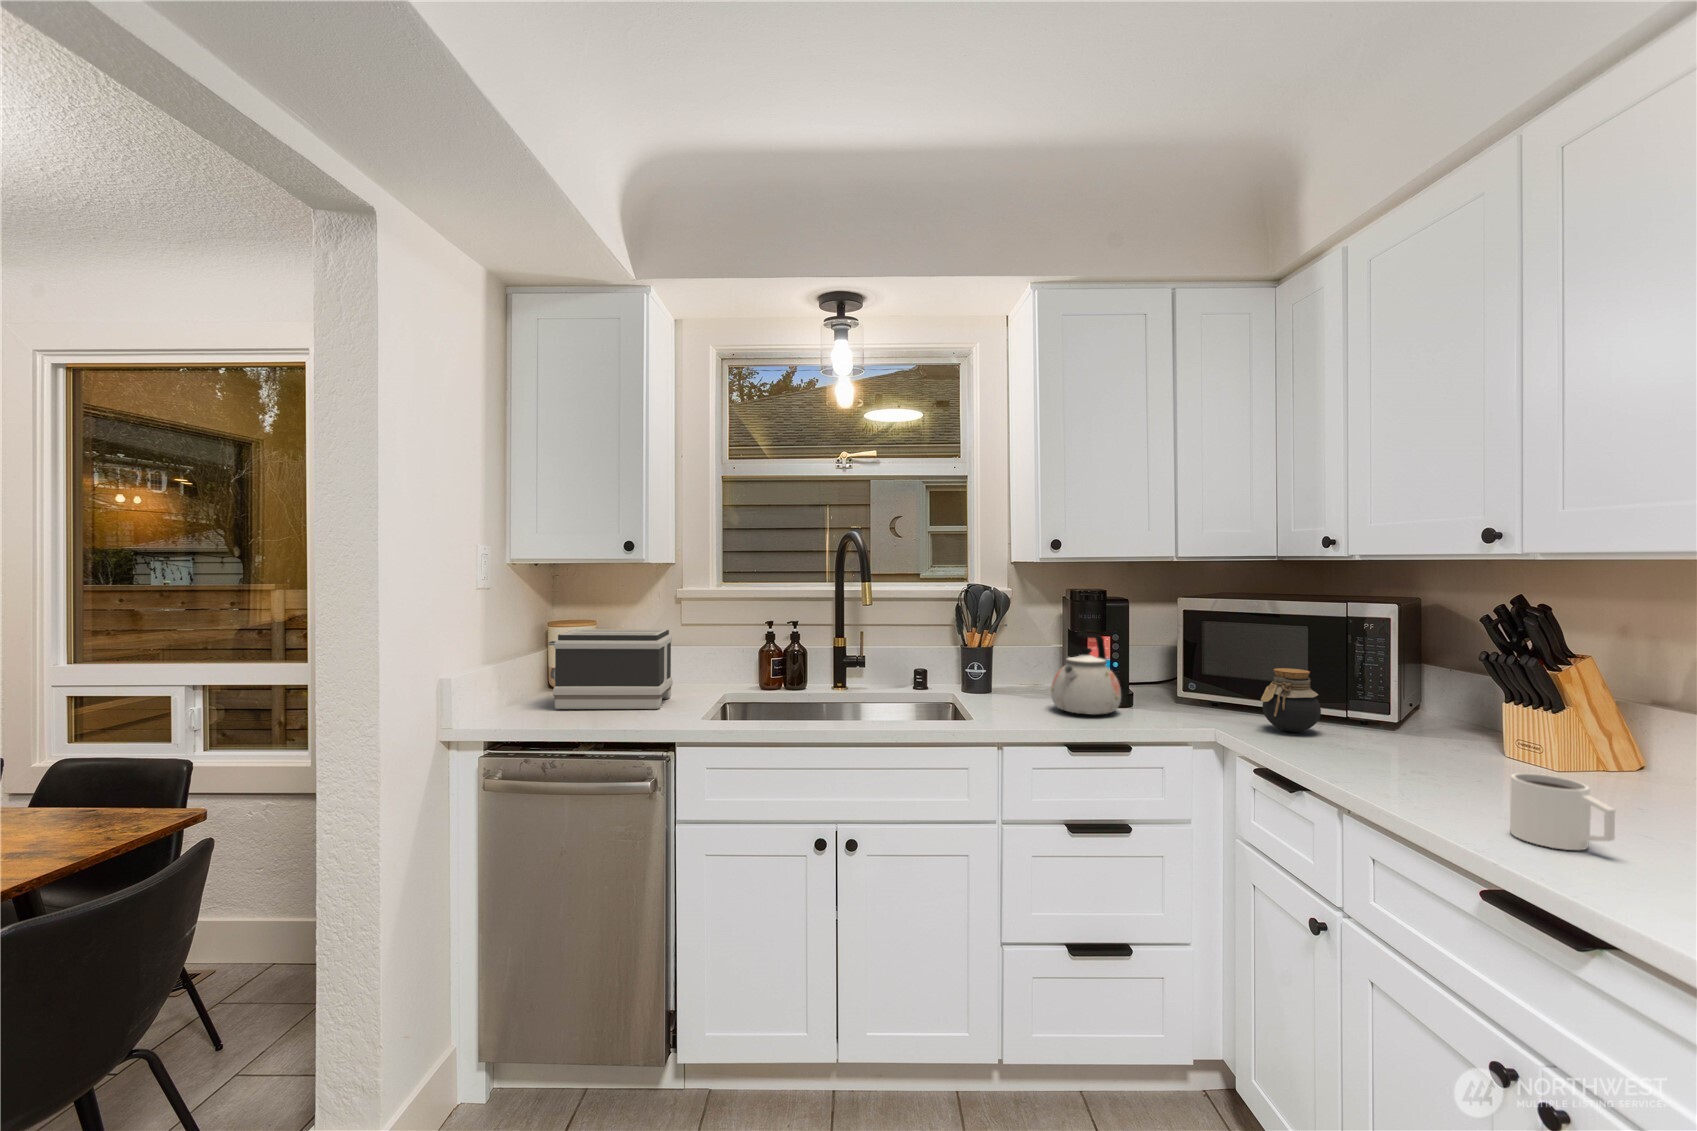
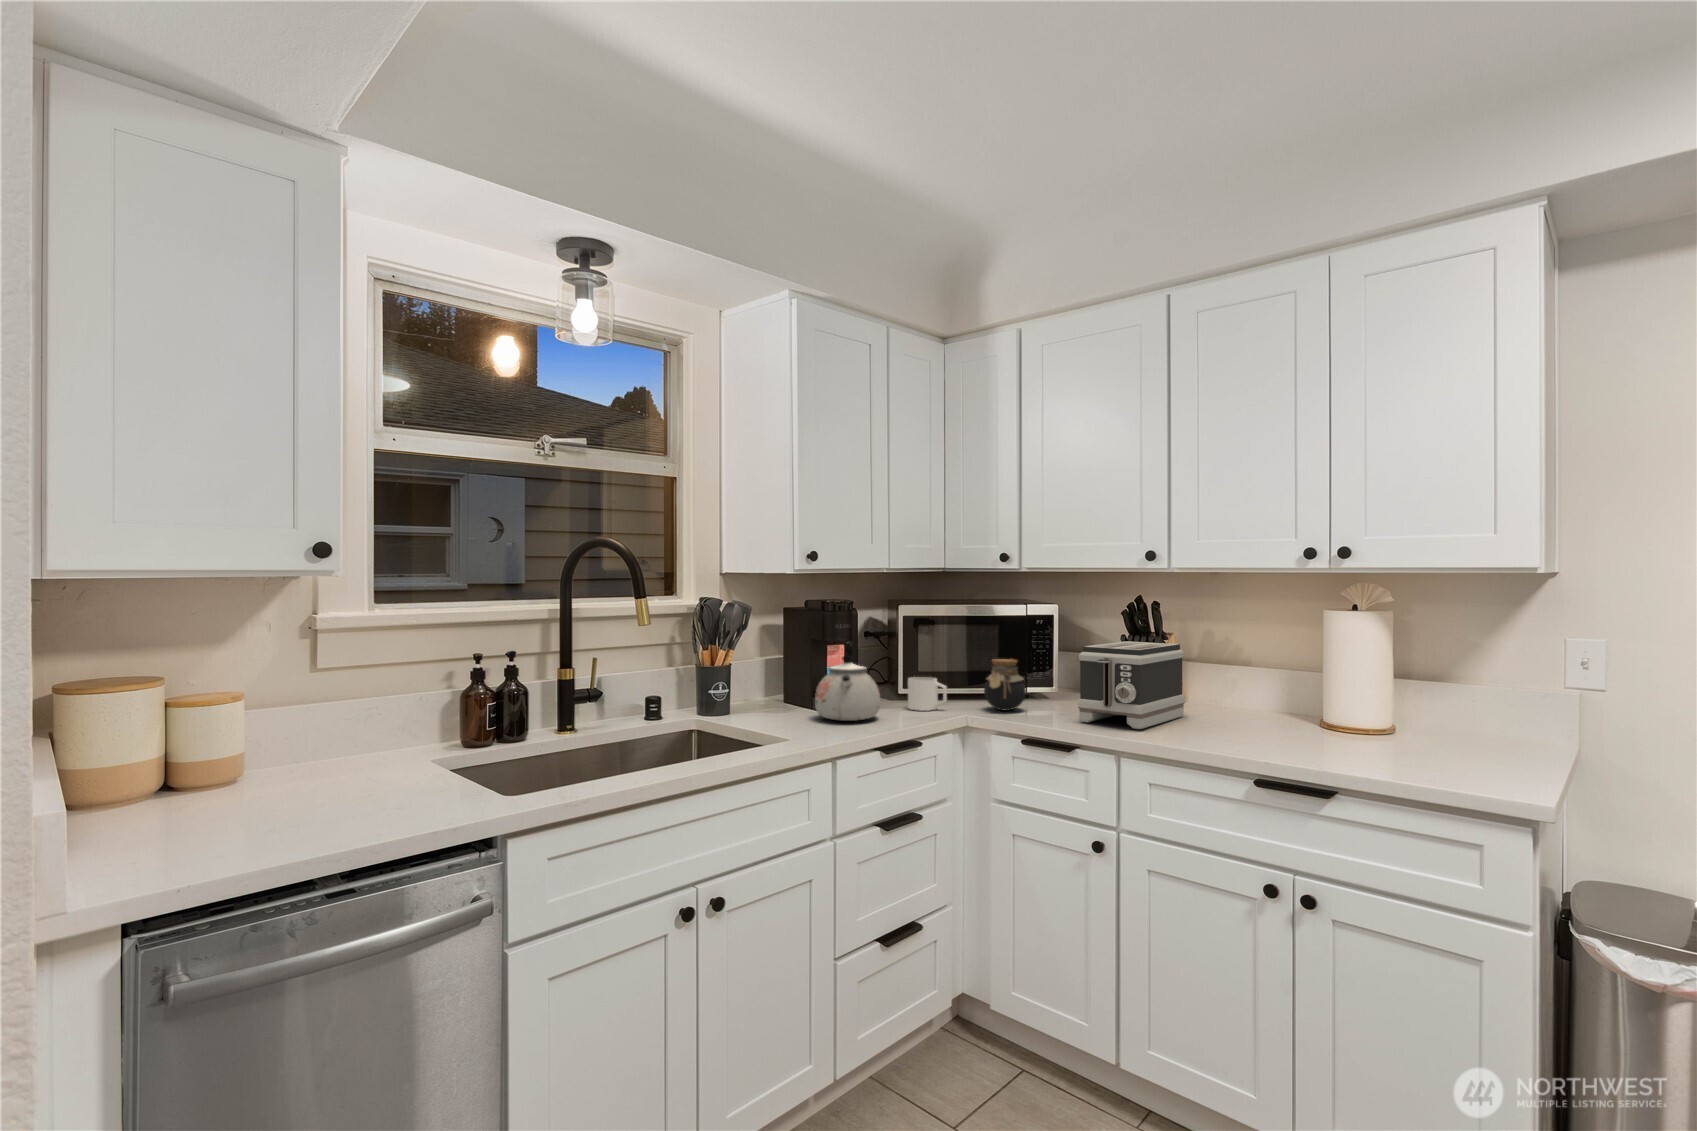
toaster: present [548,629,673,709] -> present [1078,641,1185,729]
mug: present [1510,773,1615,850] -> present [908,677,947,711]

